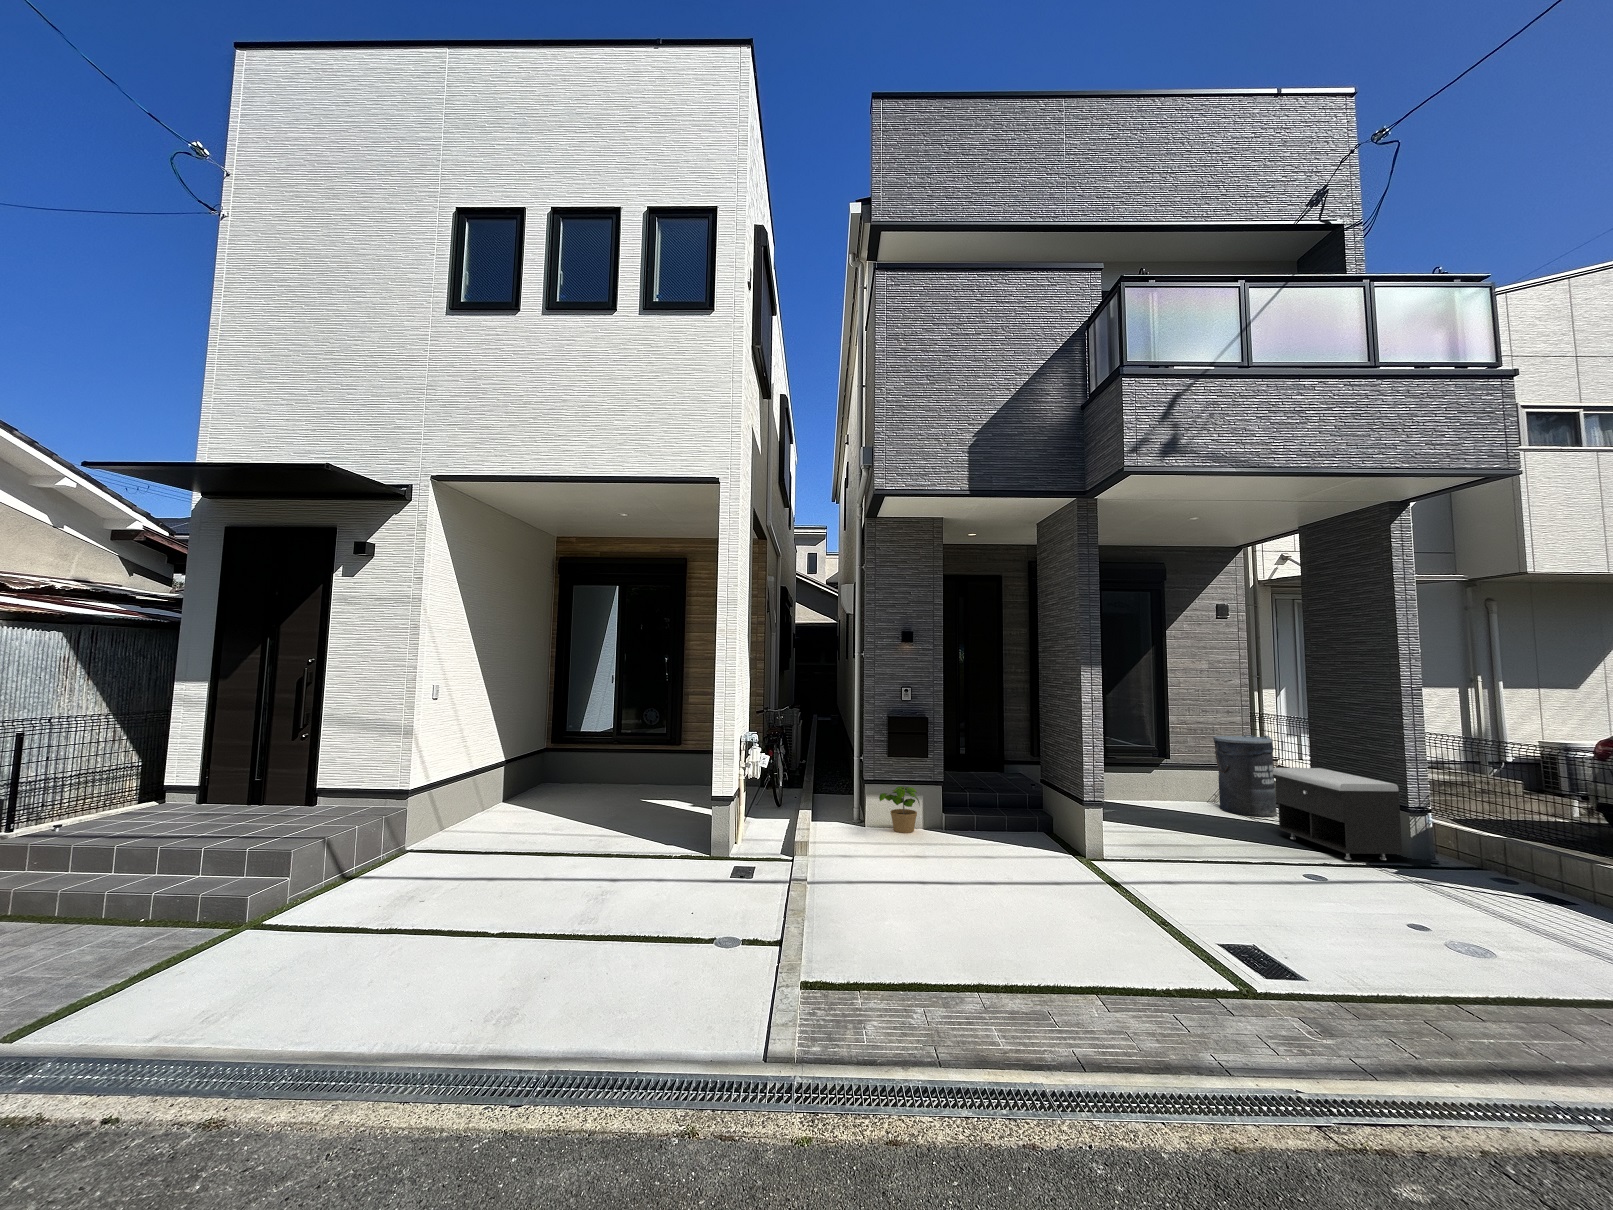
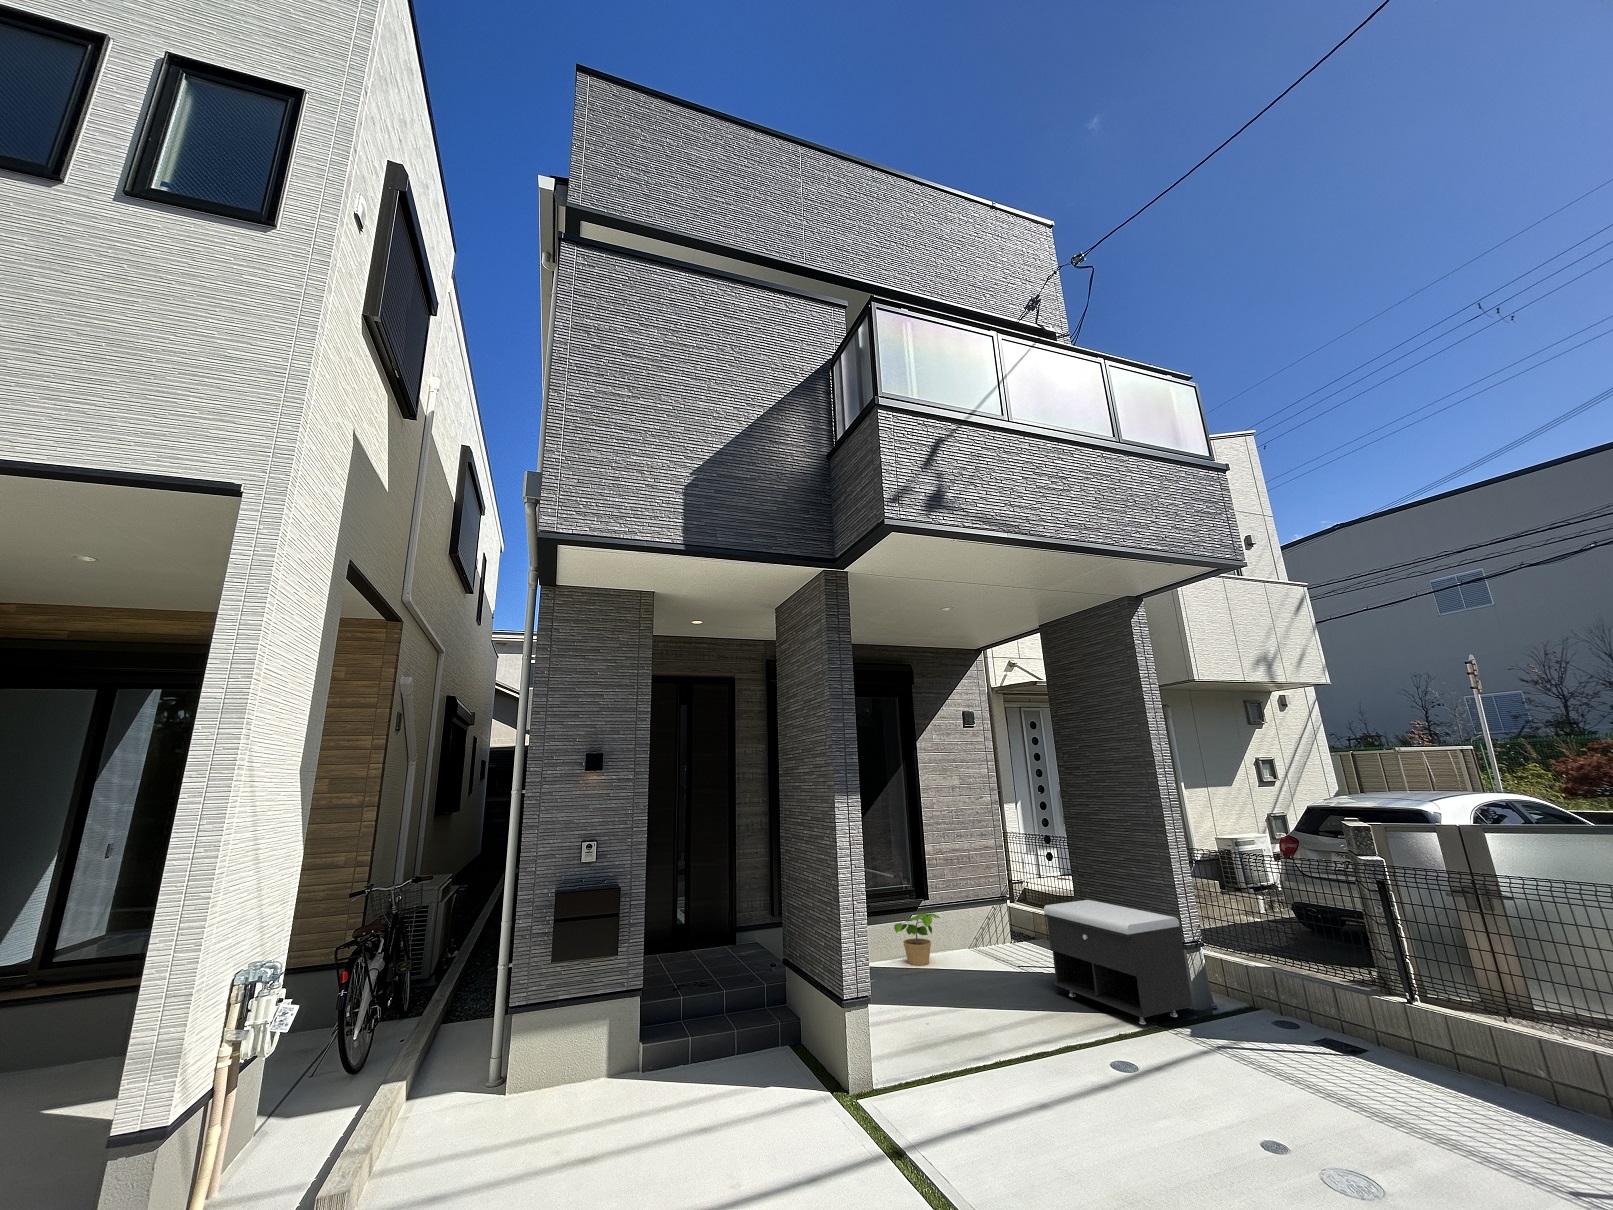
trash can: present [1213,735,1277,816] -> none [968,860,1039,964]
potted plant: present [879,786,919,833] -> present [894,913,940,965]

